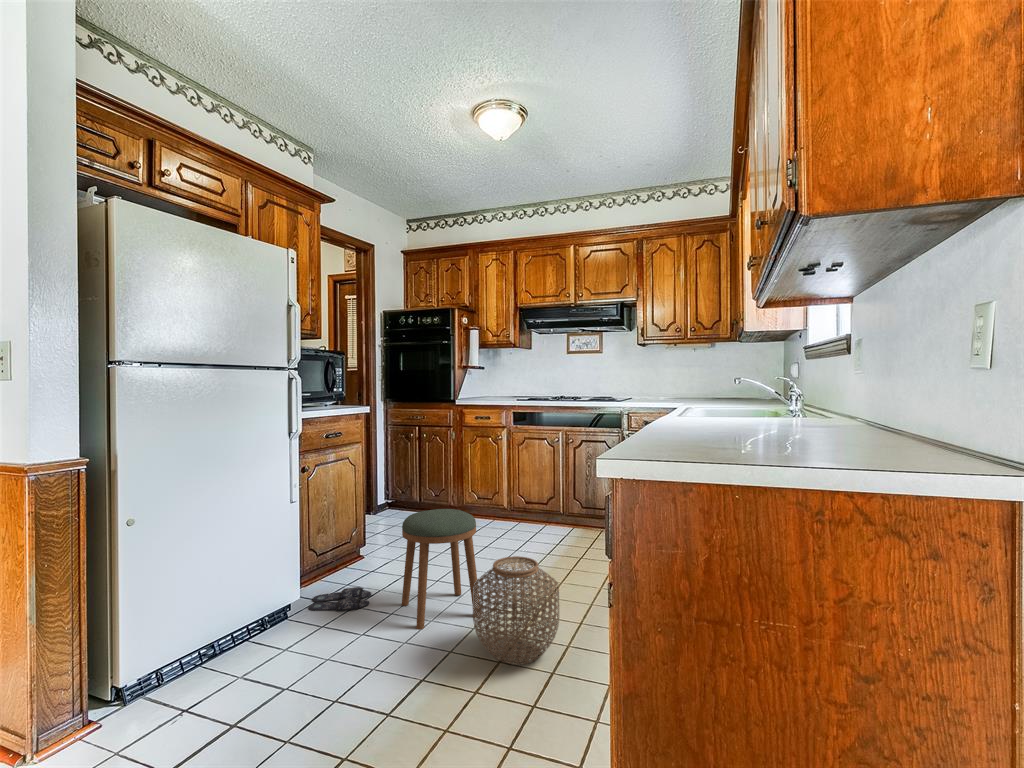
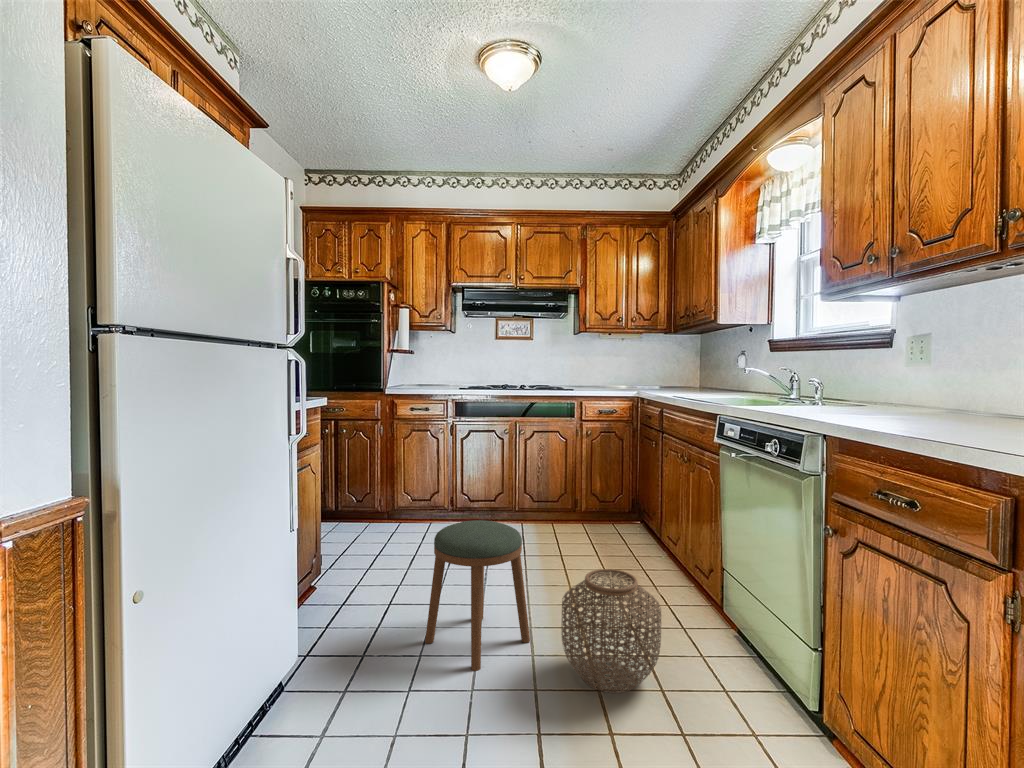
slippers: present [308,587,371,611] -> none [301,629,384,672]

